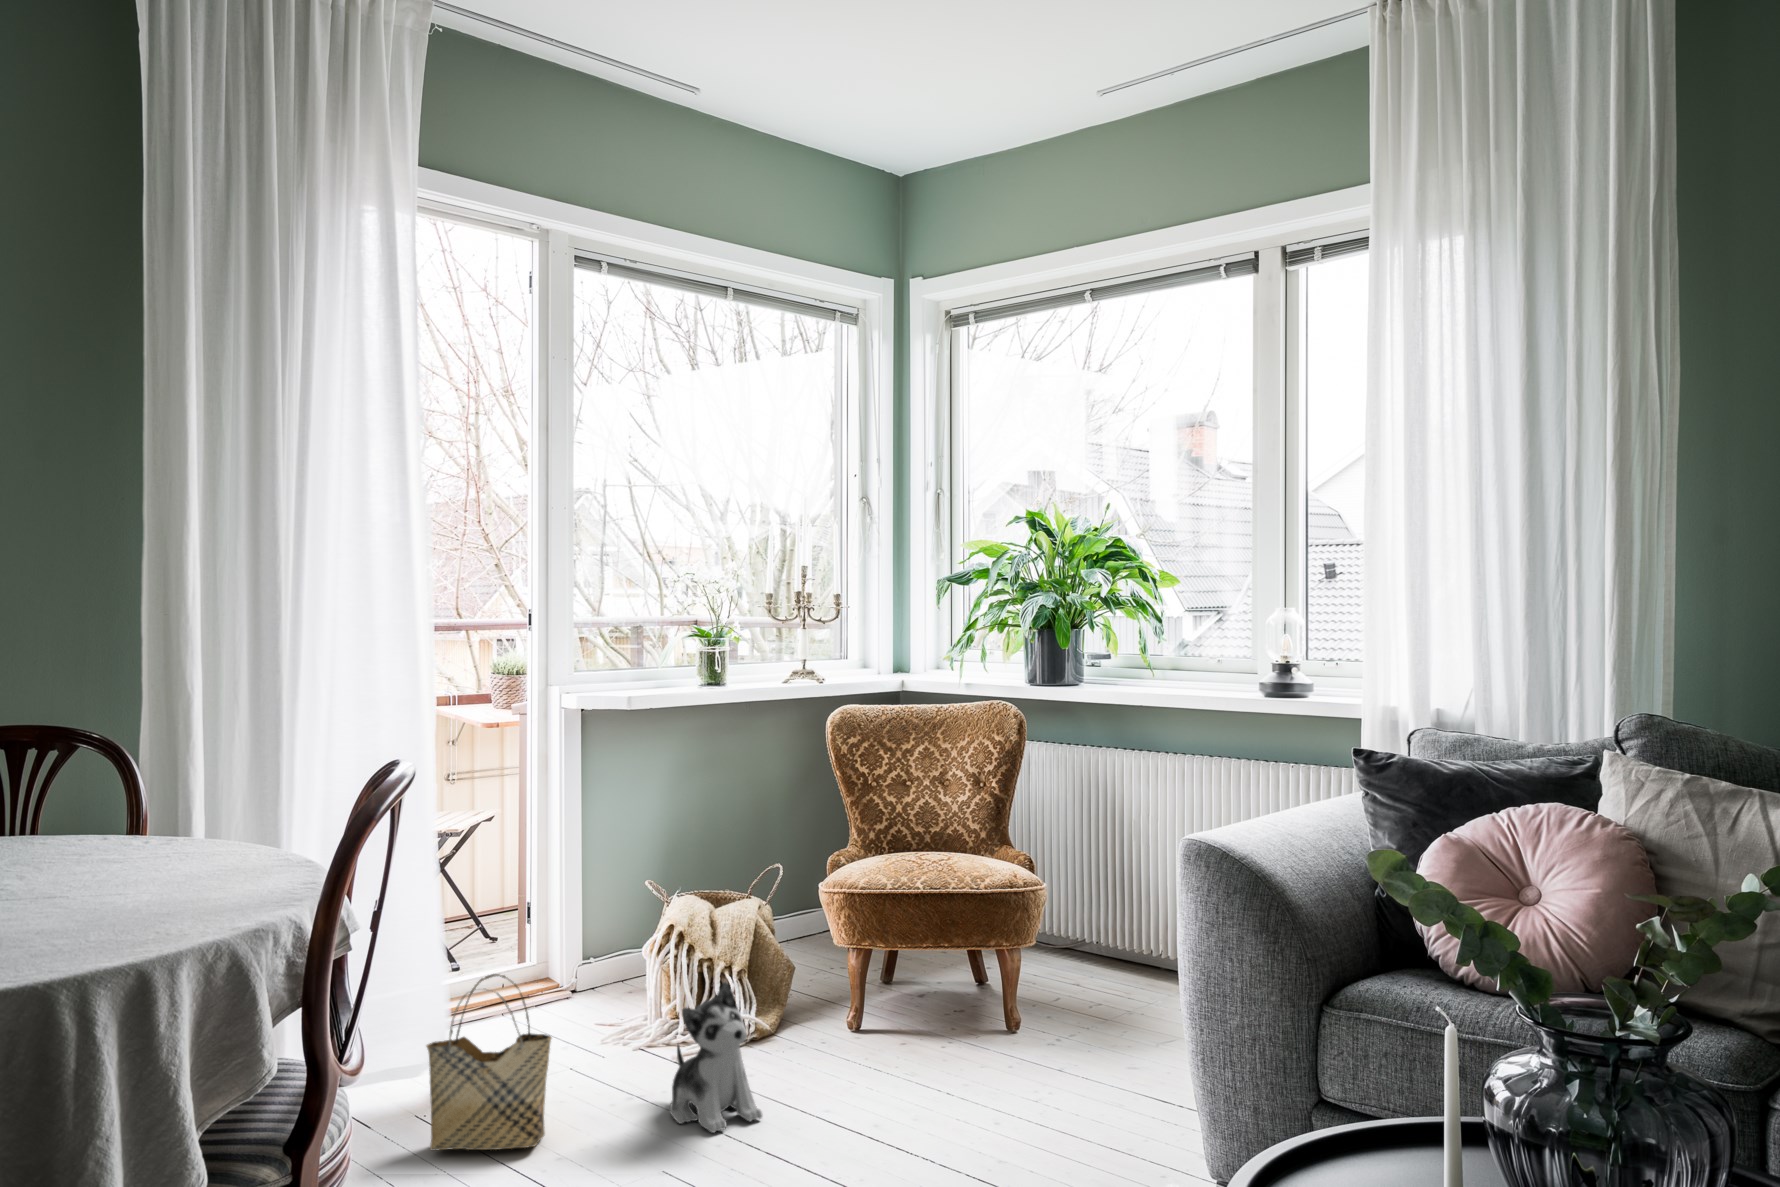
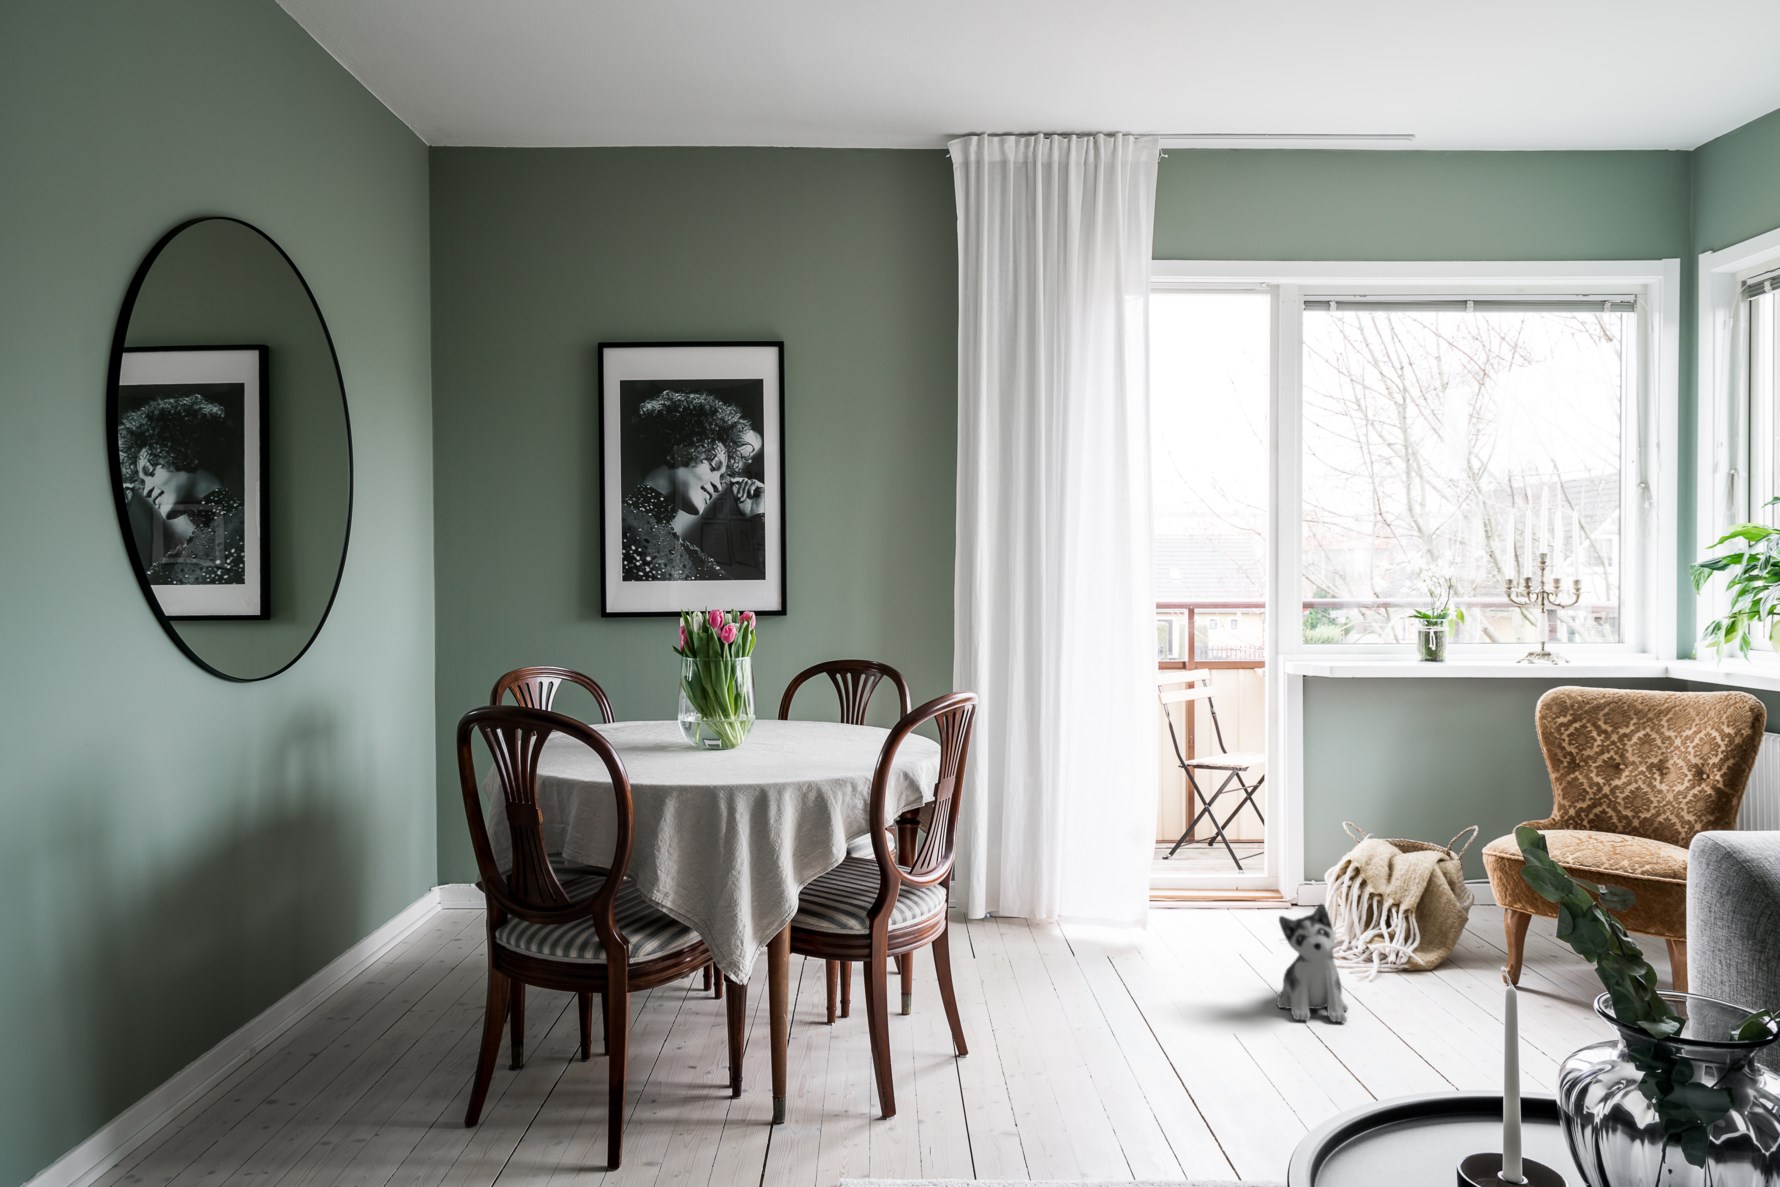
woven basket: present [426,974,551,1151] -> none [1098,861,1183,990]

